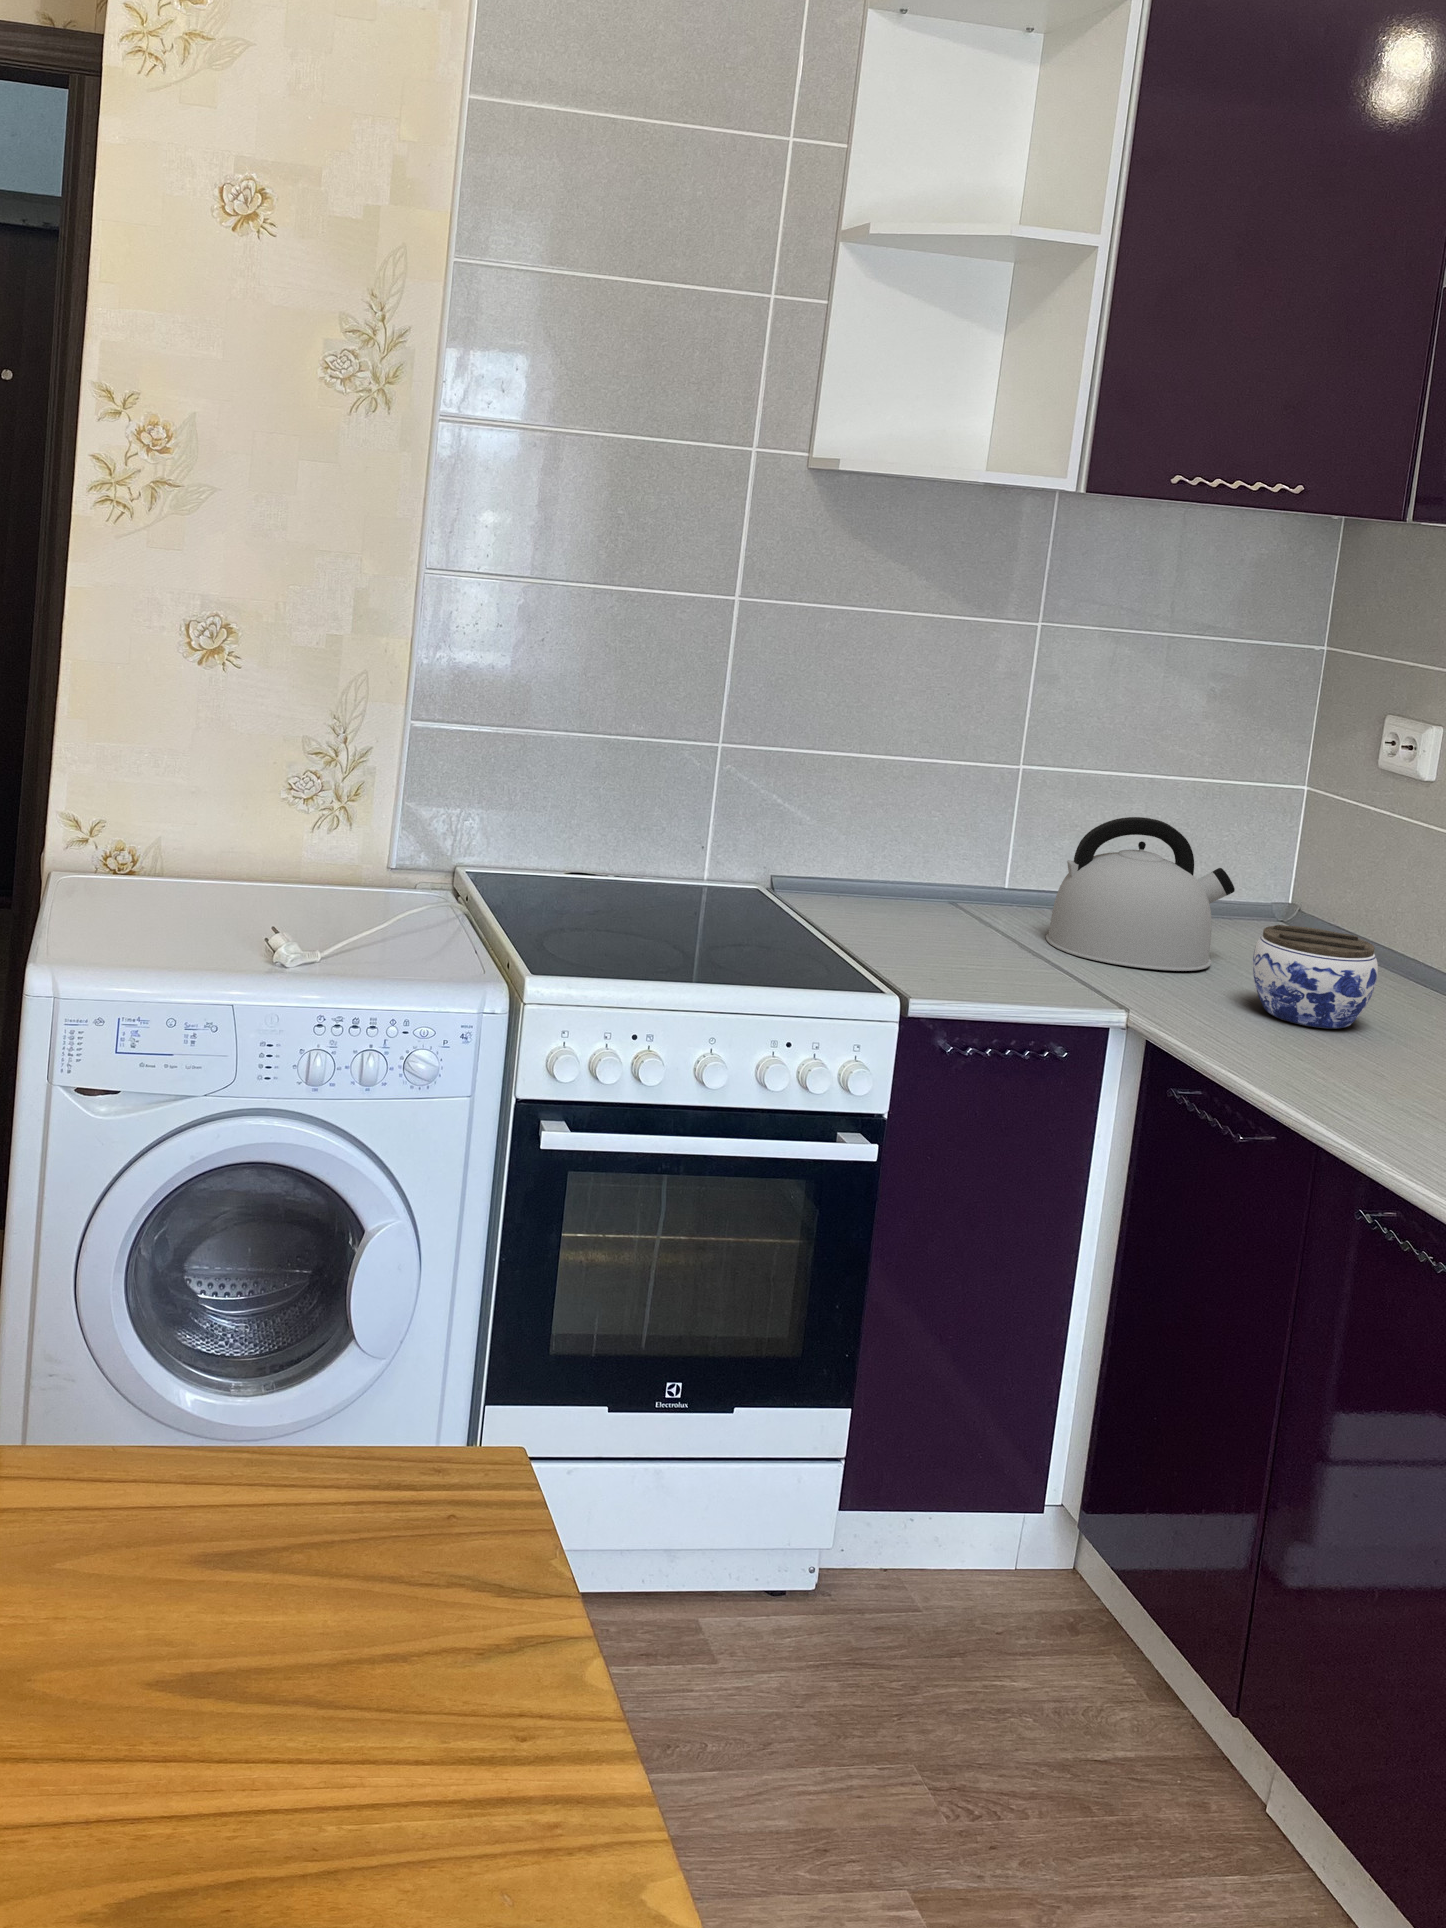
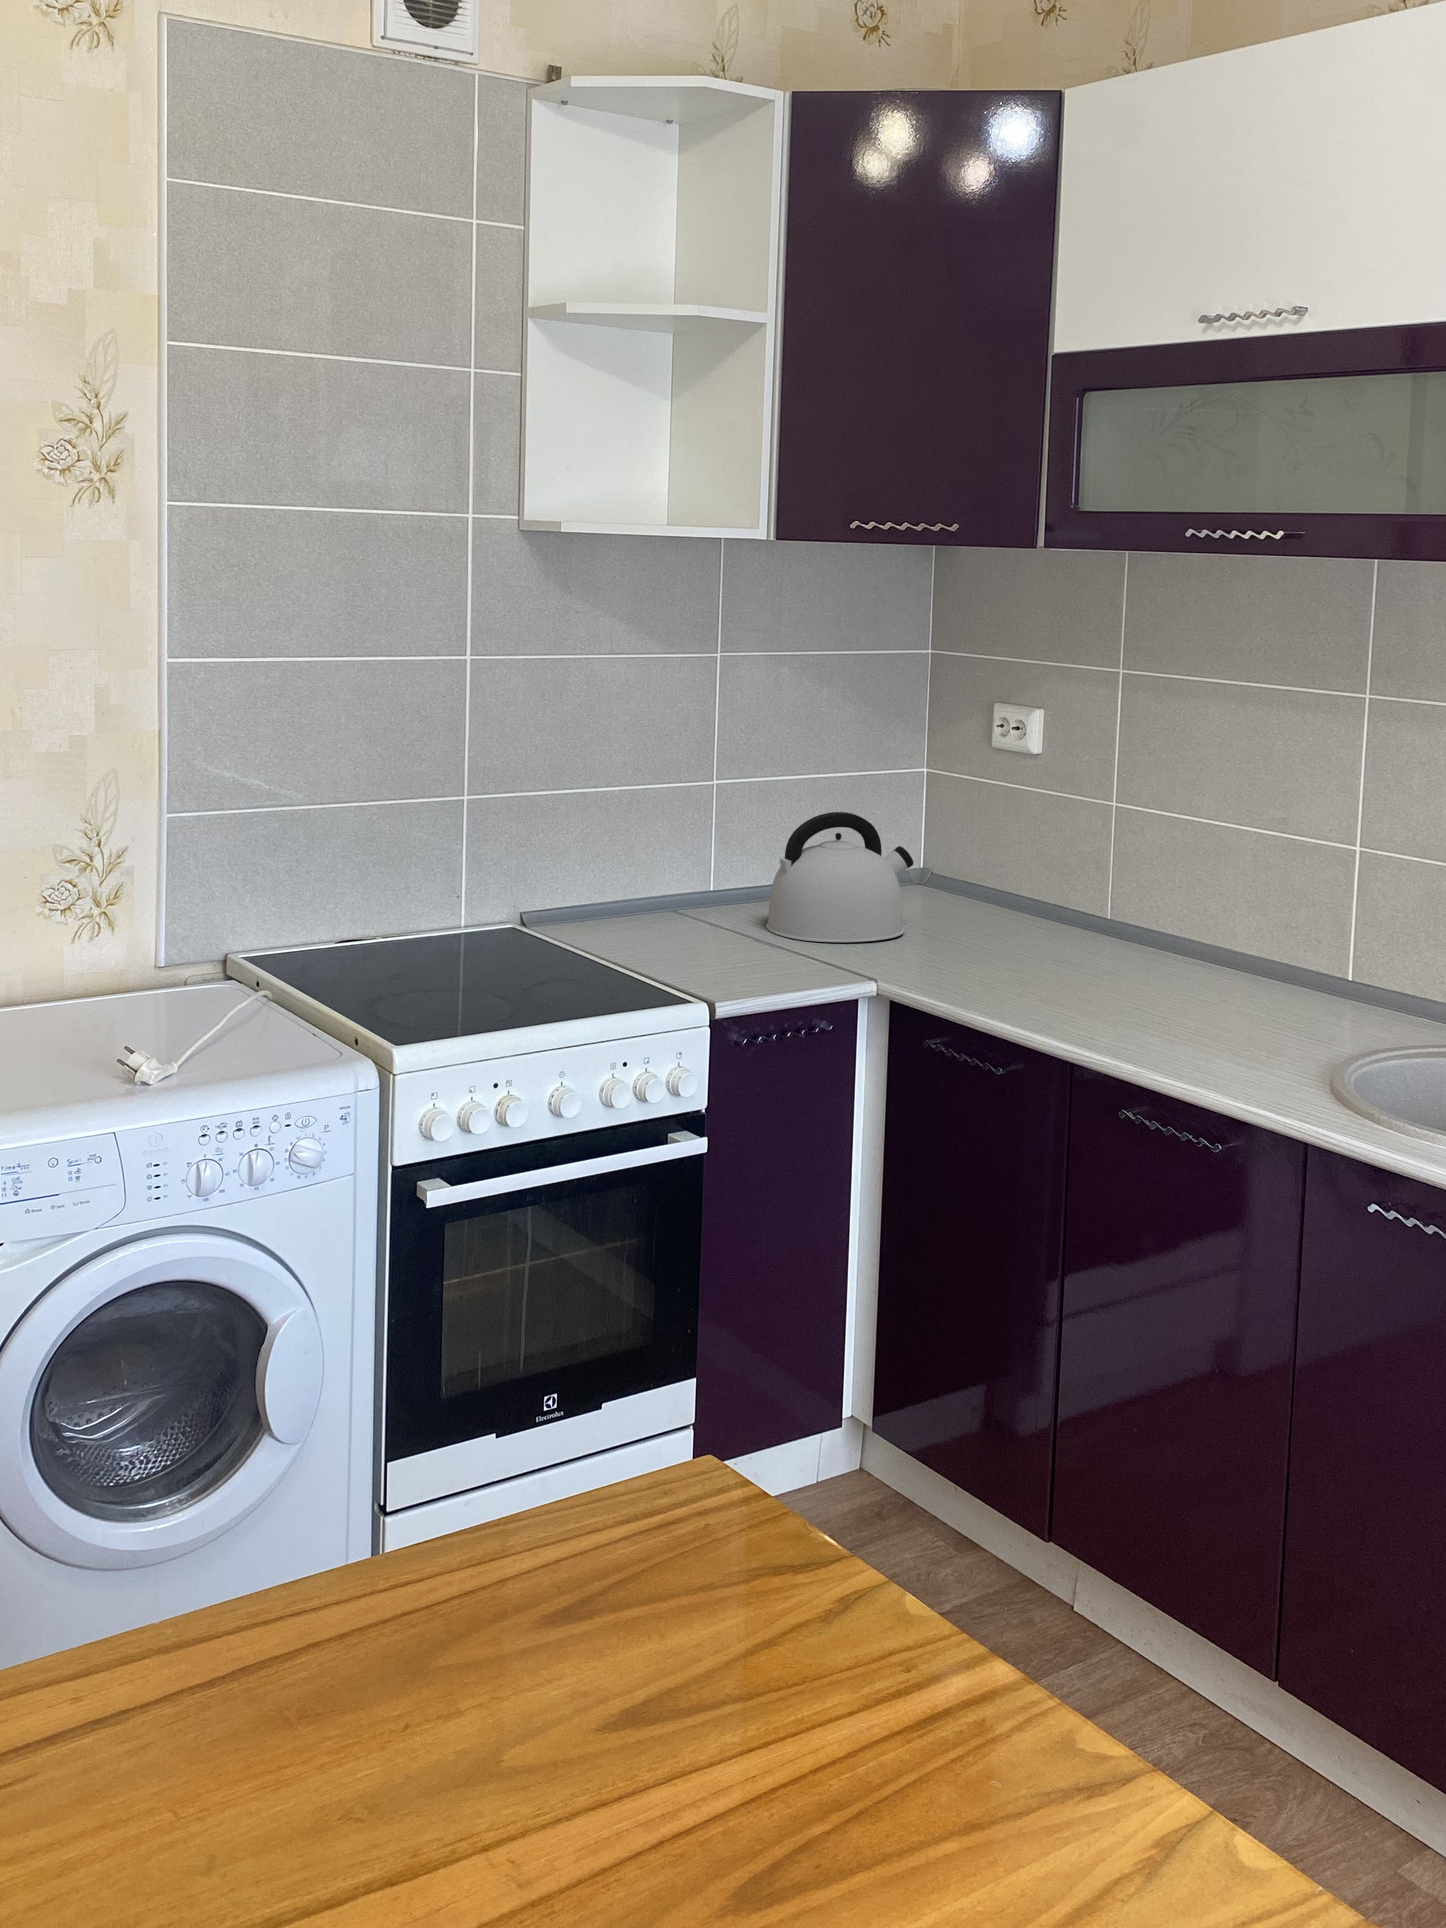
jar: present [1253,925,1378,1028] -> none [958,886,1054,968]

